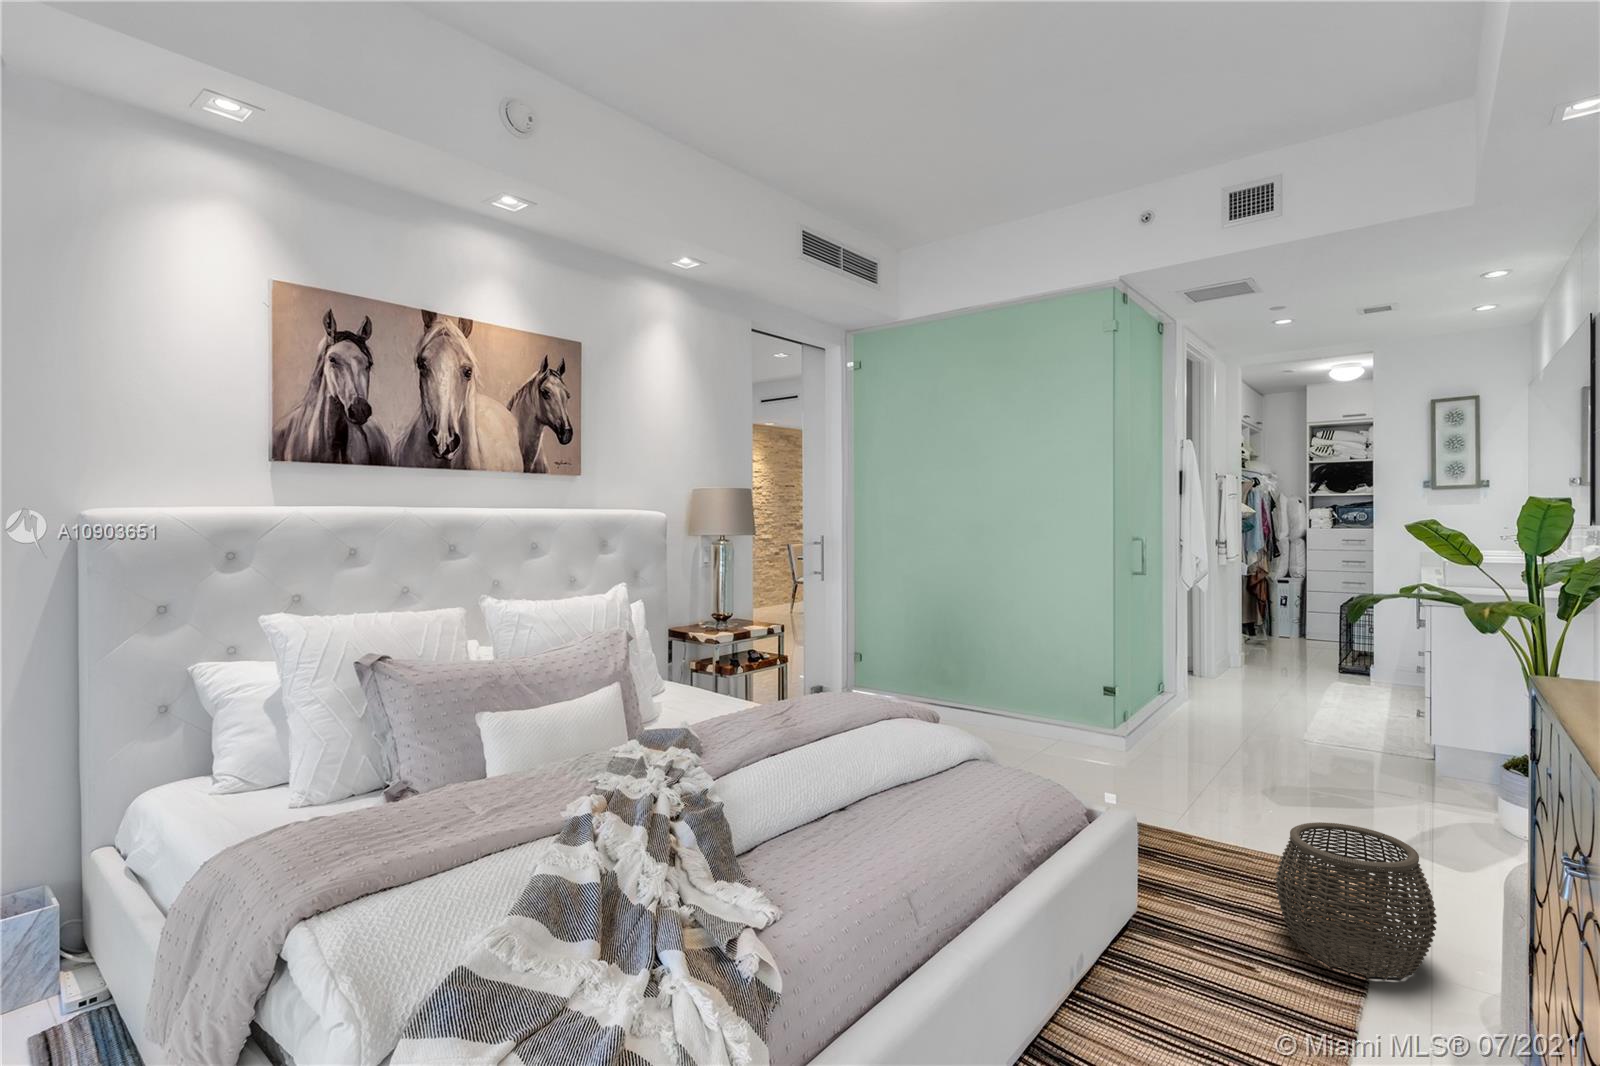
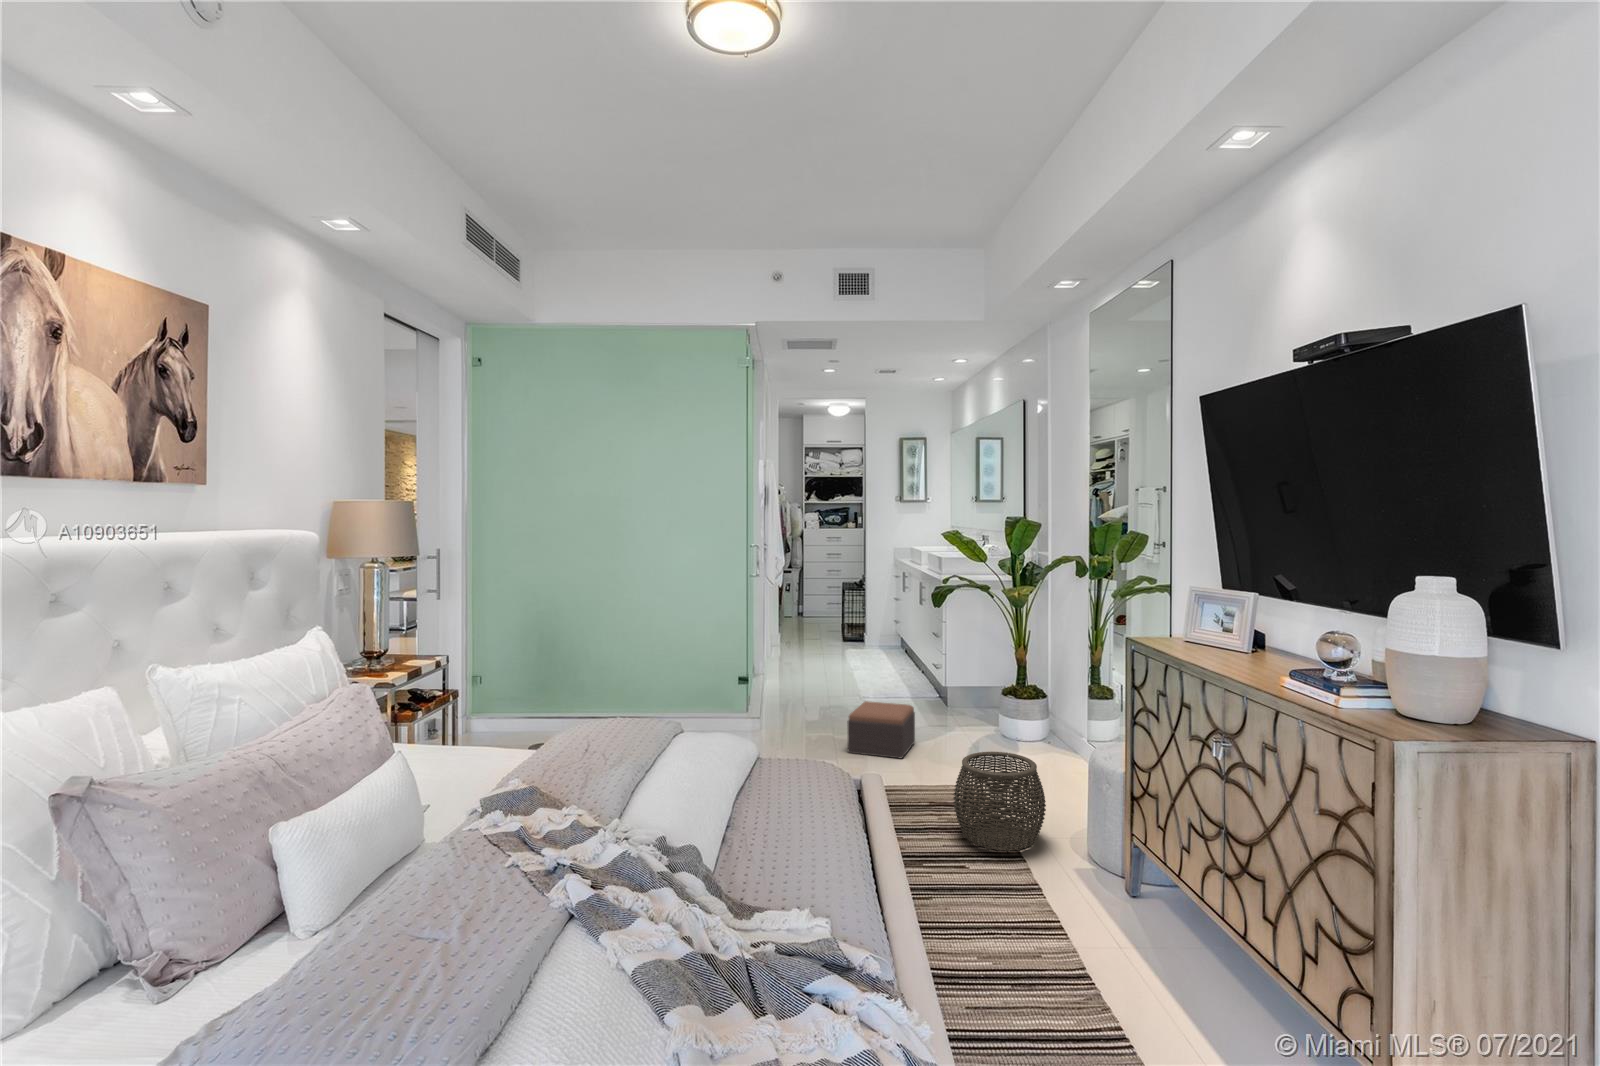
footstool: none [1221,737,1334,819] -> present [847,701,915,758]

